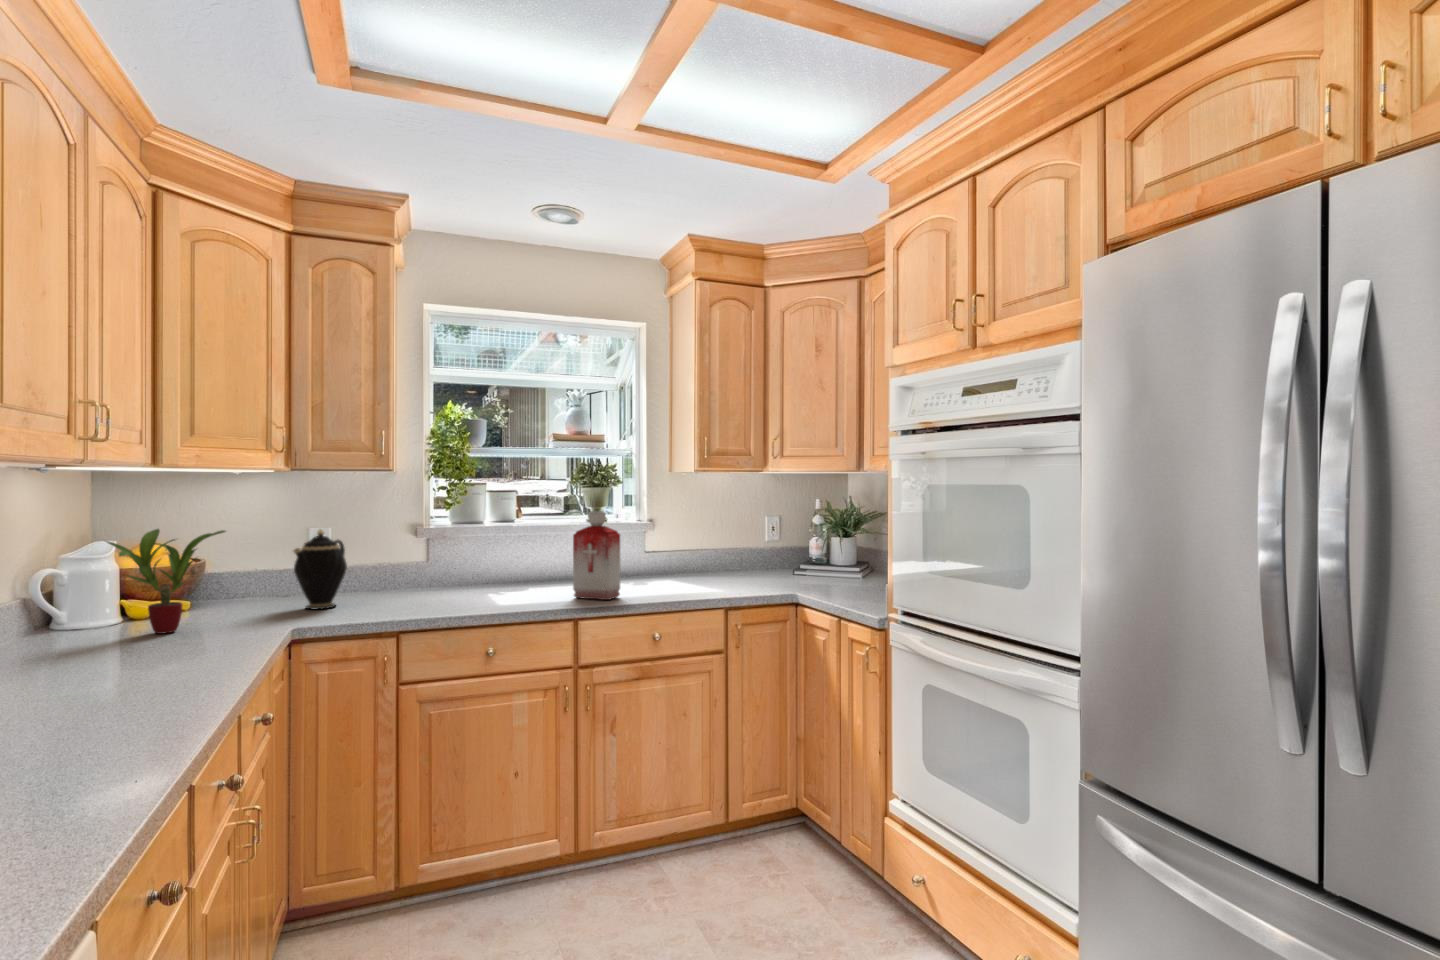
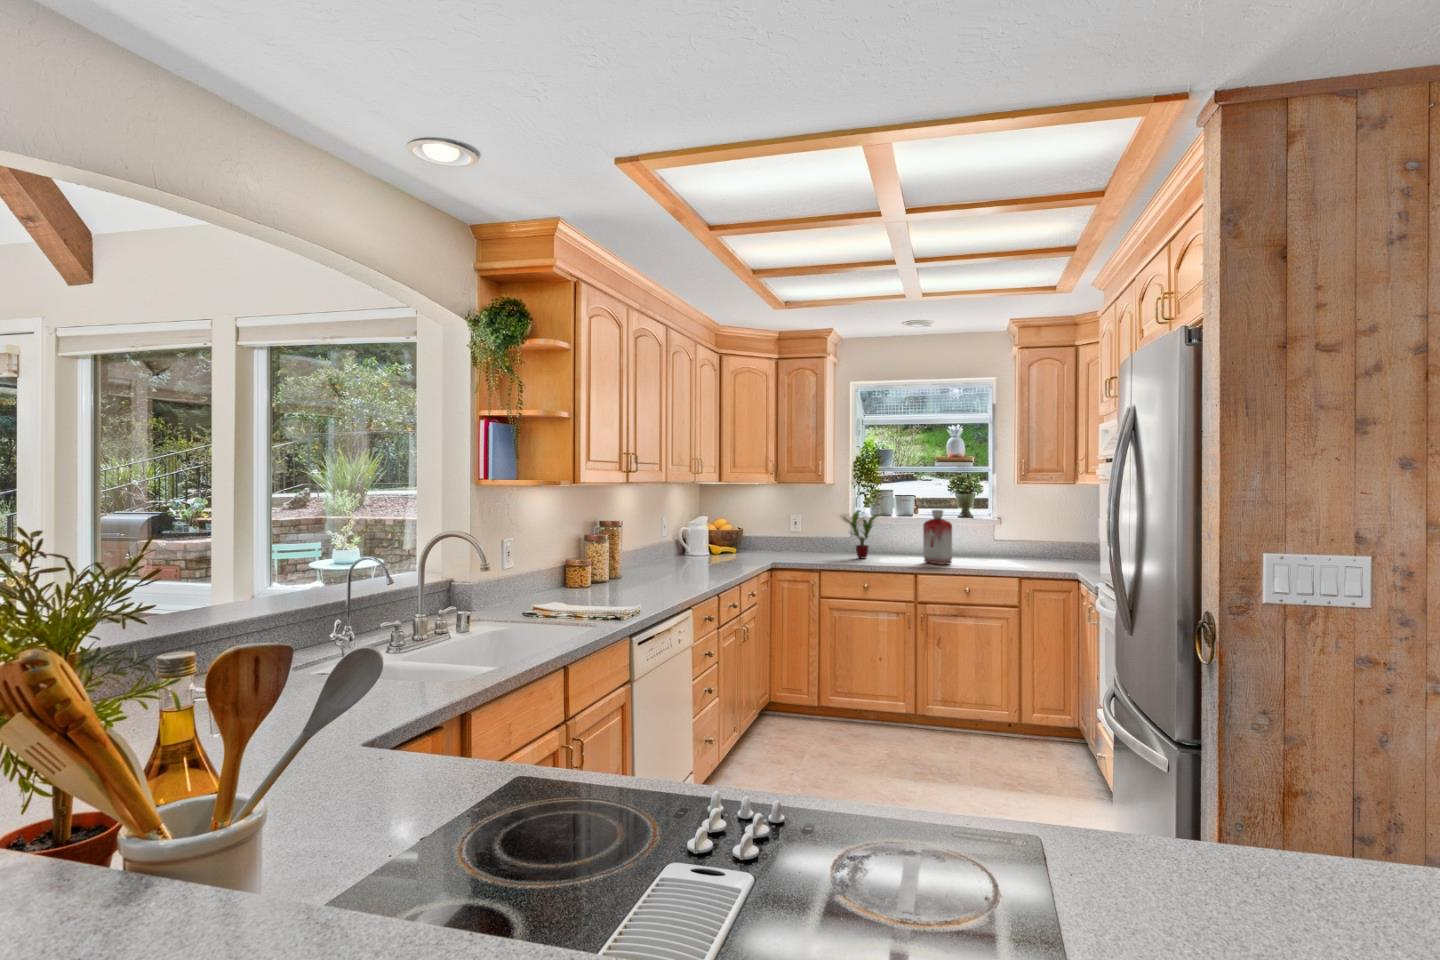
potted plant: present [106,529,225,634] -> present [844,512,884,559]
teapot: present [293,529,347,609] -> none [775,515,804,557]

